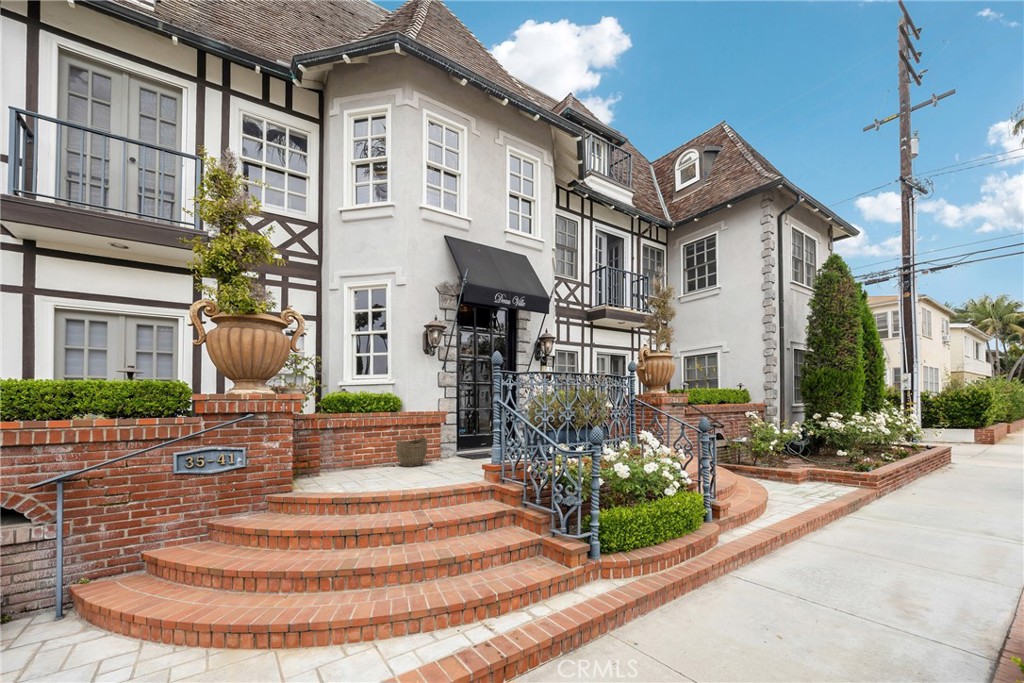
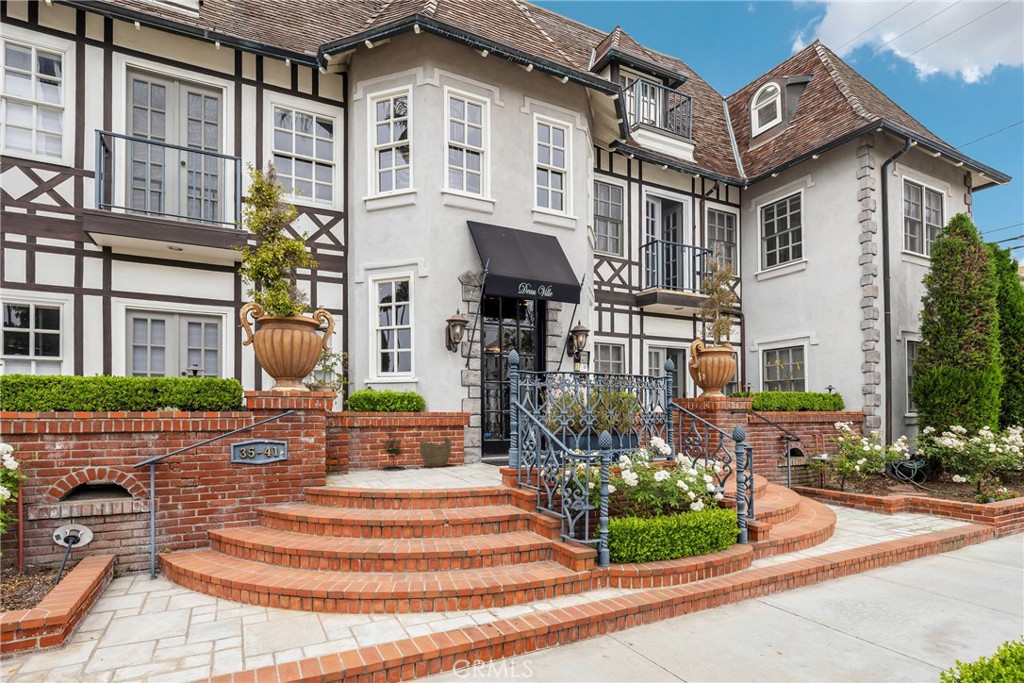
potted tree: none [356,426,381,472] -> present [381,431,405,471]

